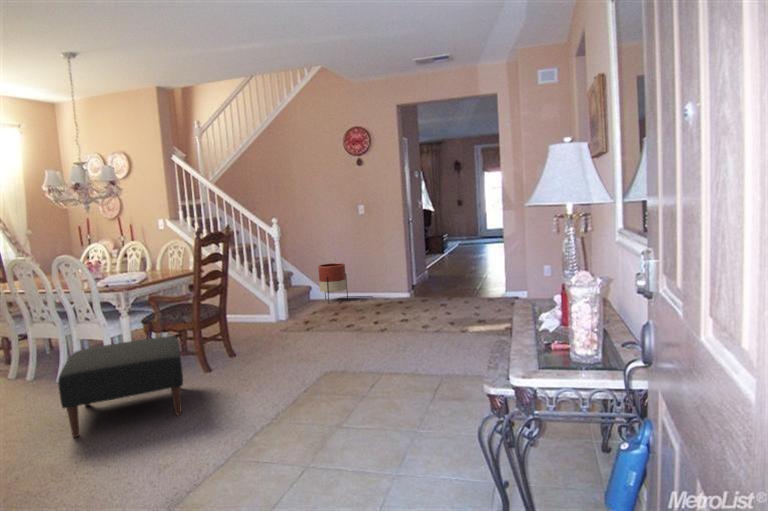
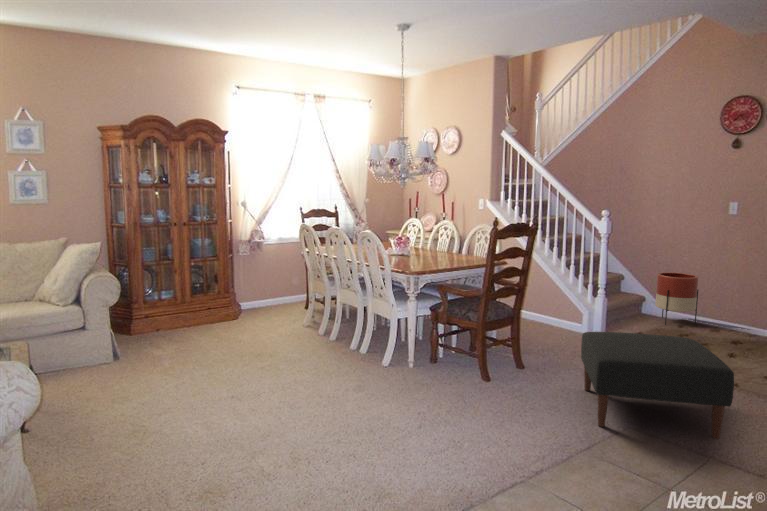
ottoman: present [58,336,183,437] -> present [581,332,734,439]

